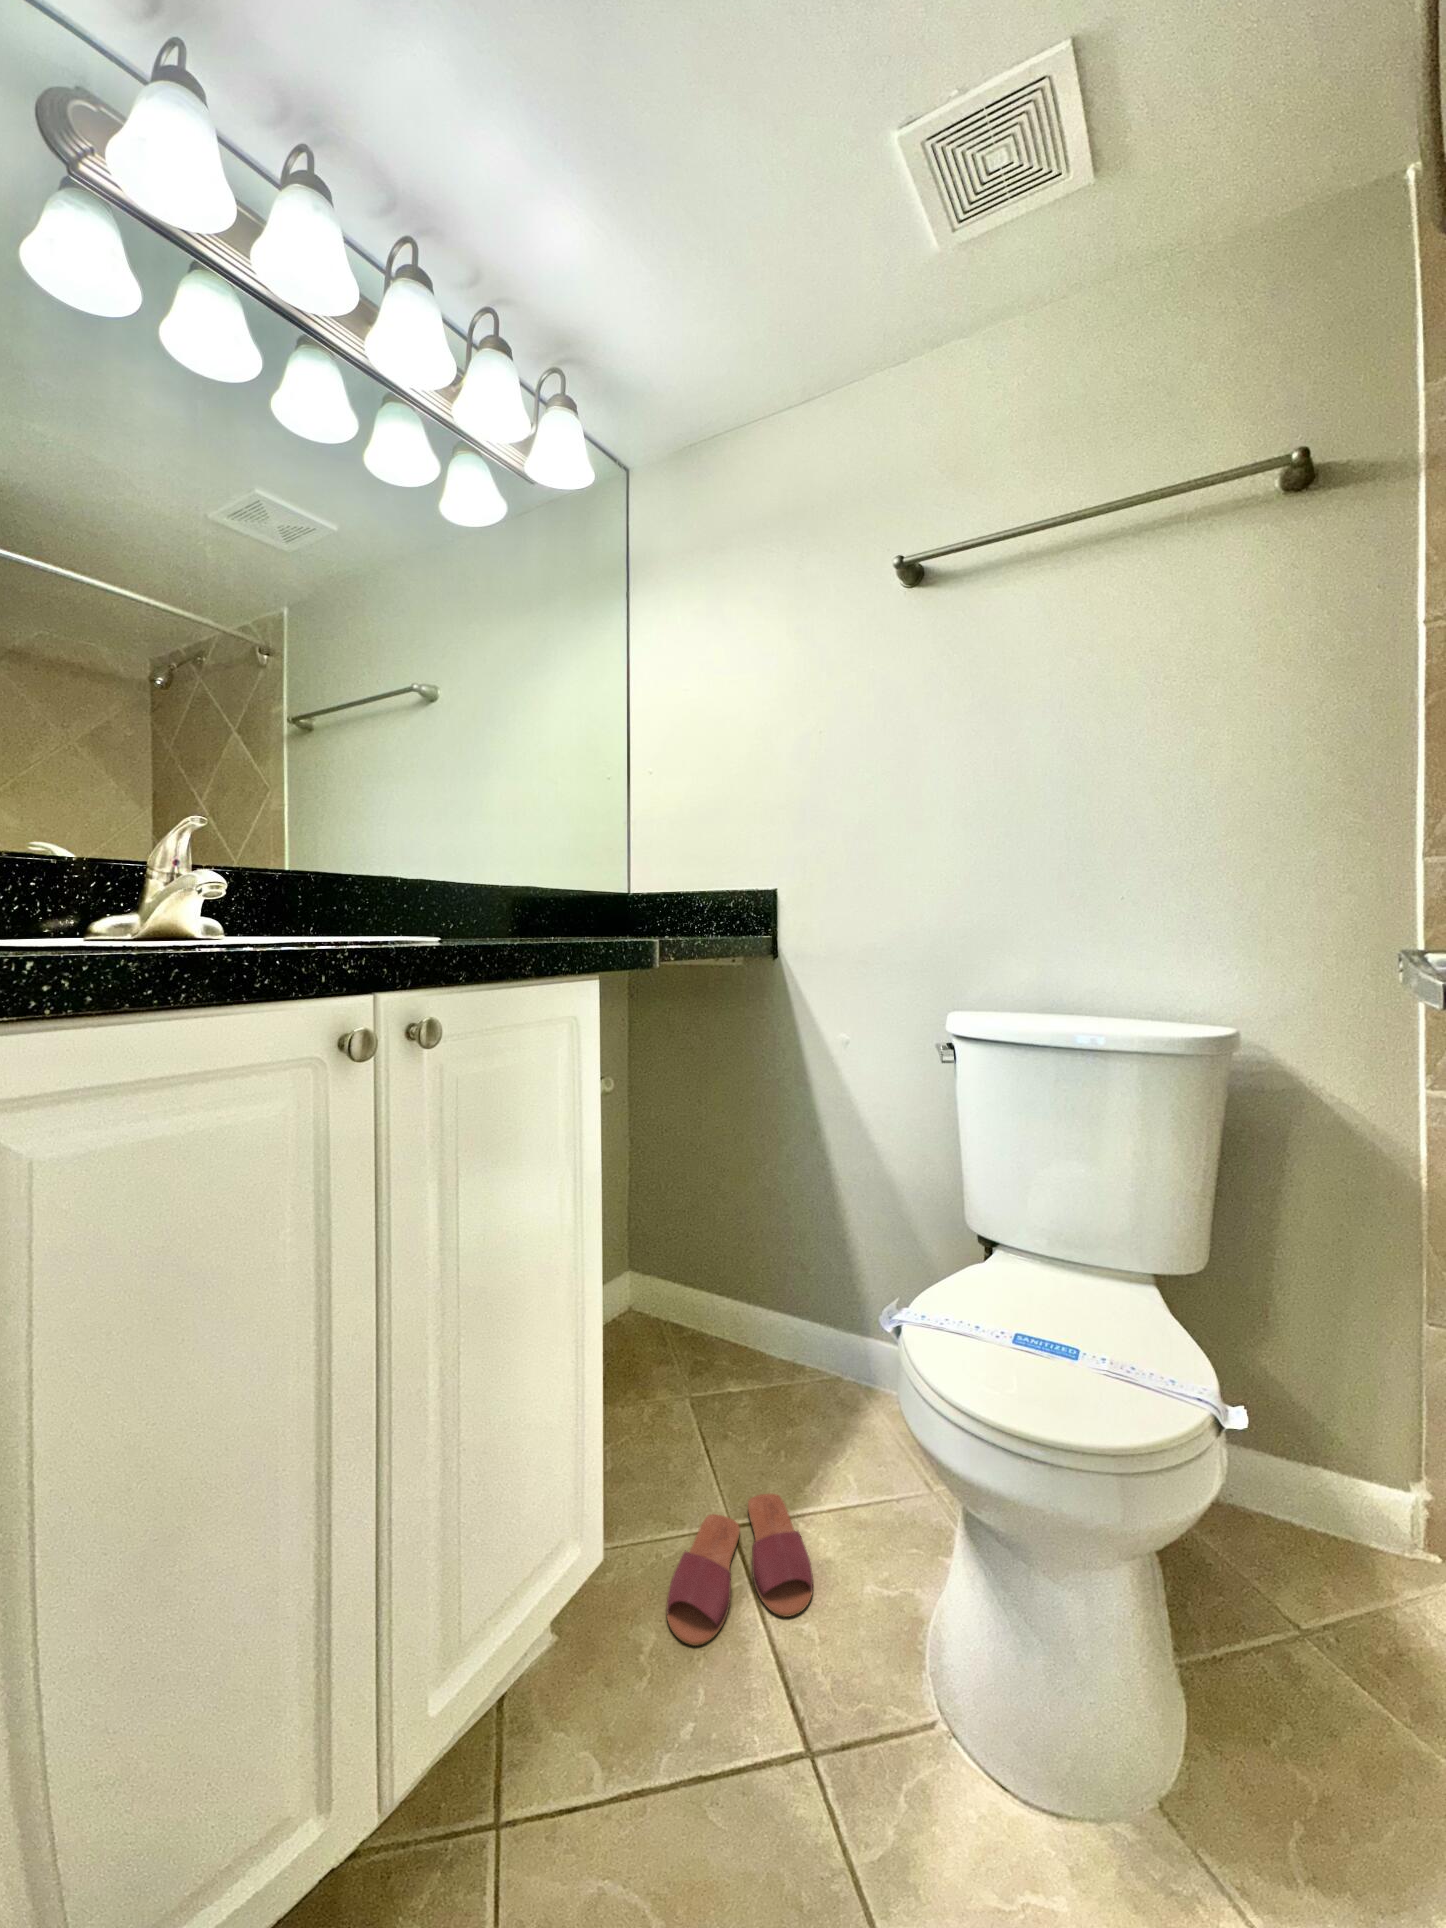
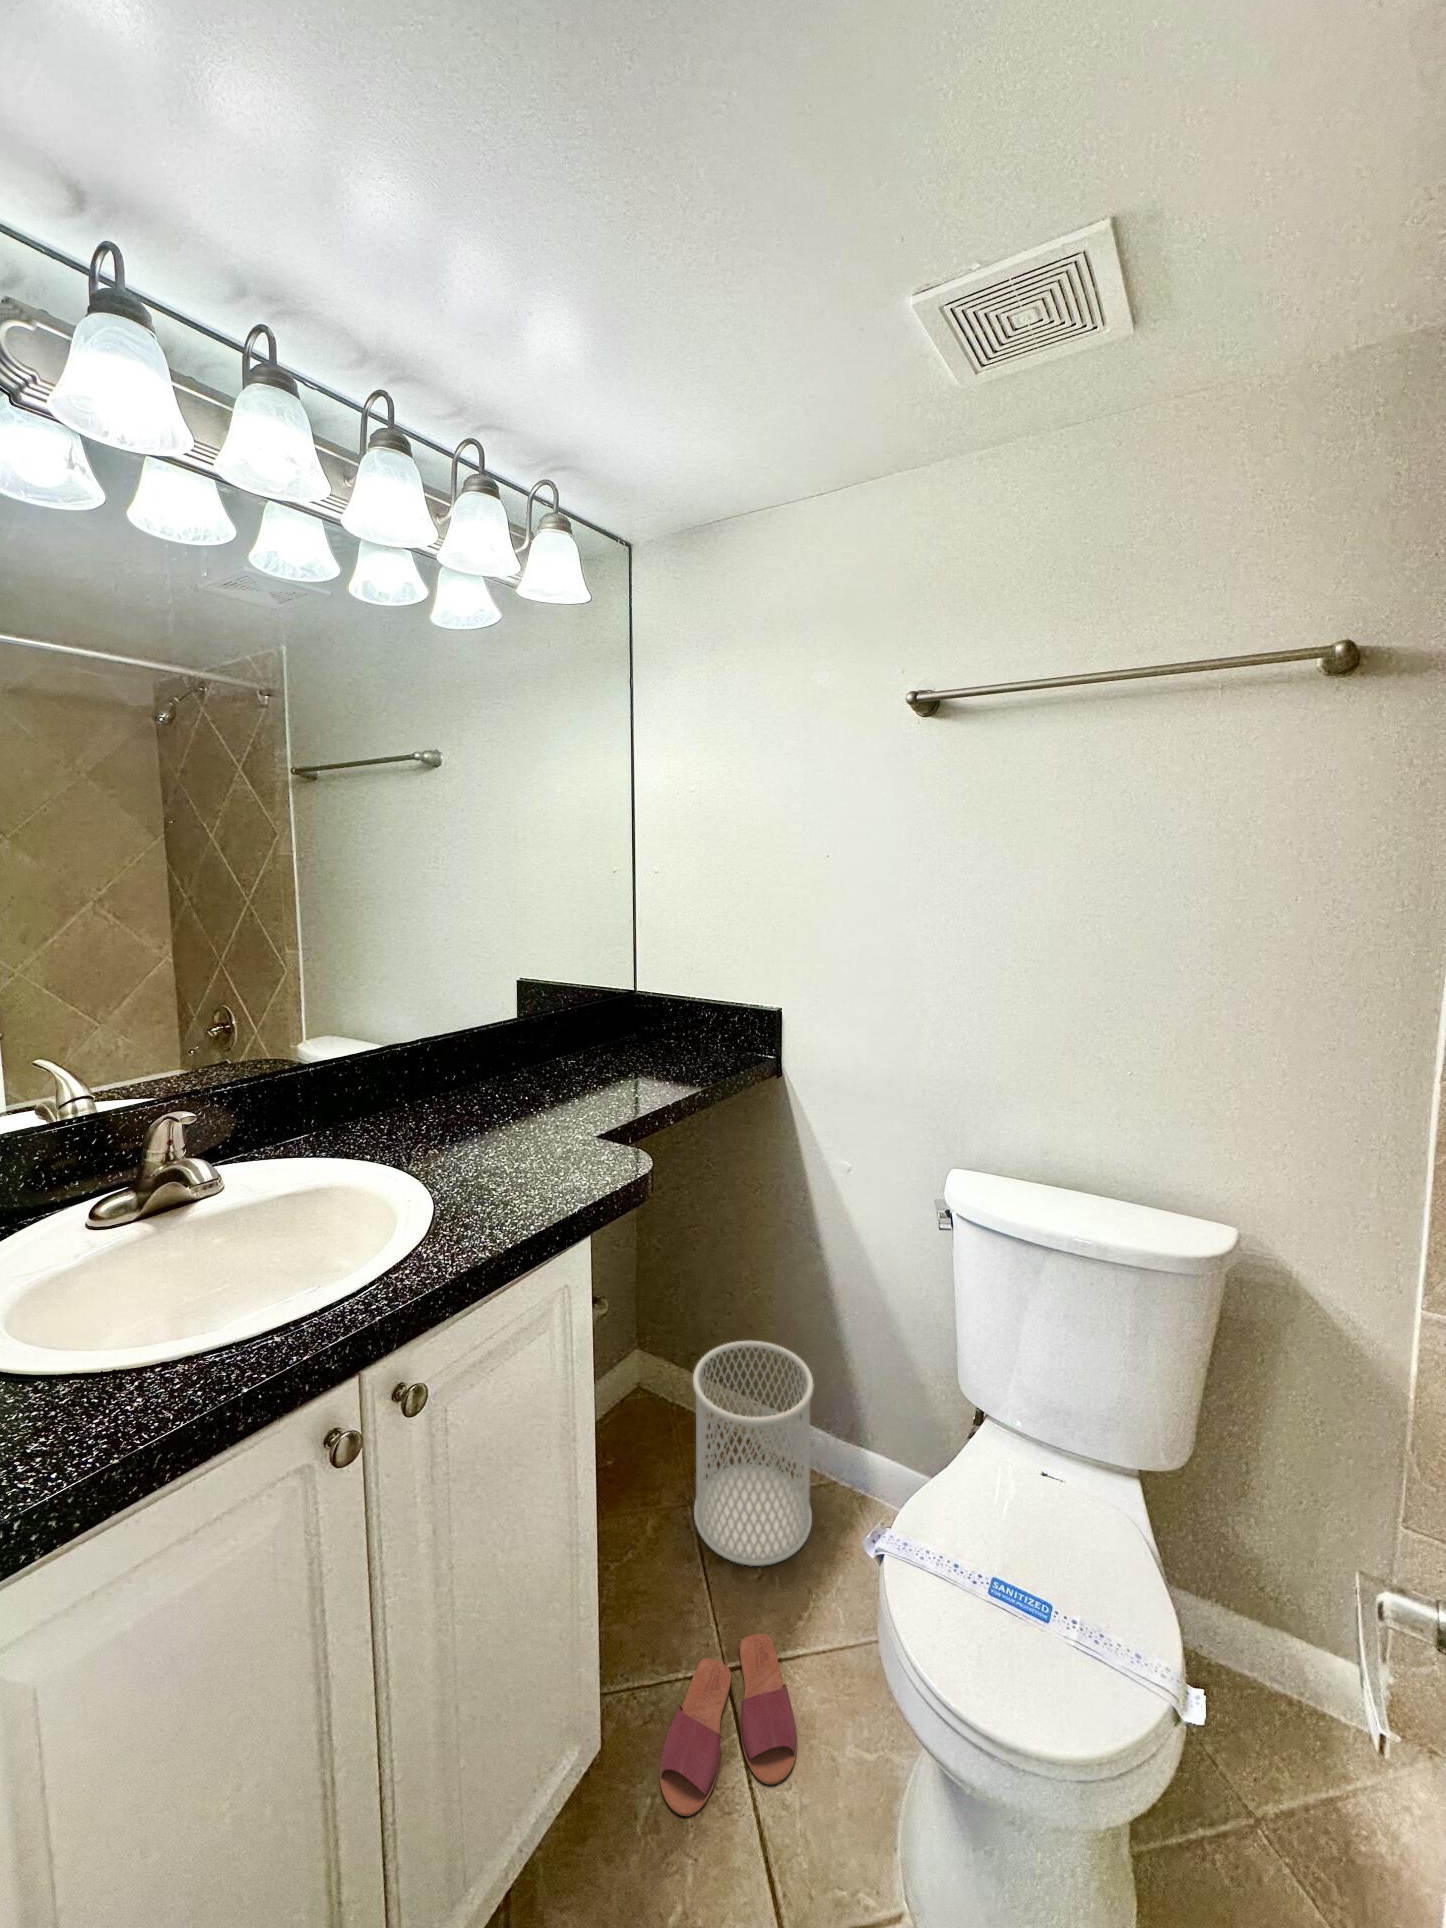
wastebasket: none [693,1226,818,1442] -> present [693,1341,814,1566]

